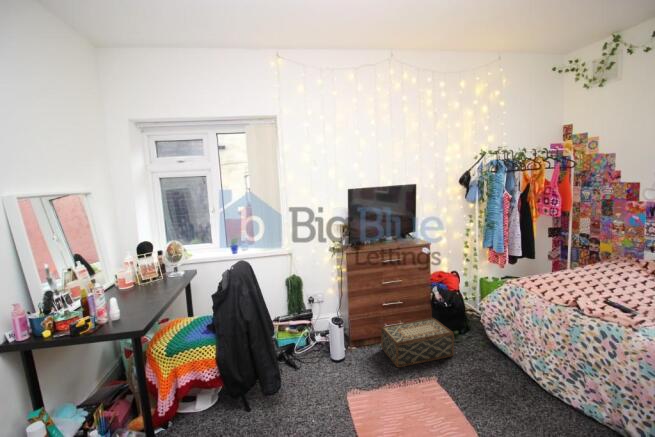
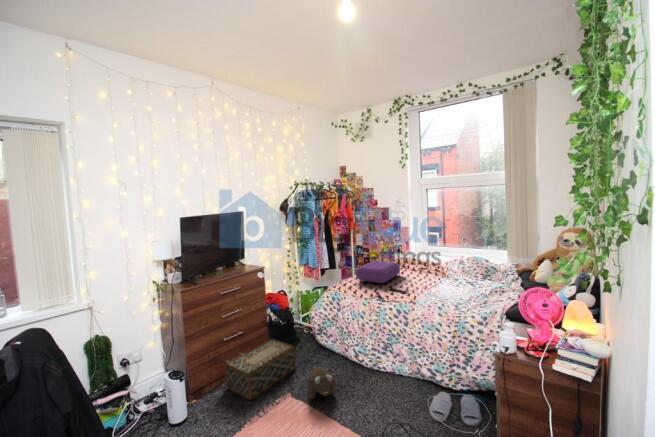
pillow: none [552,258,636,290] -> present [356,261,400,283]
plush toy: none [453,363,487,399] -> present [308,367,335,399]

